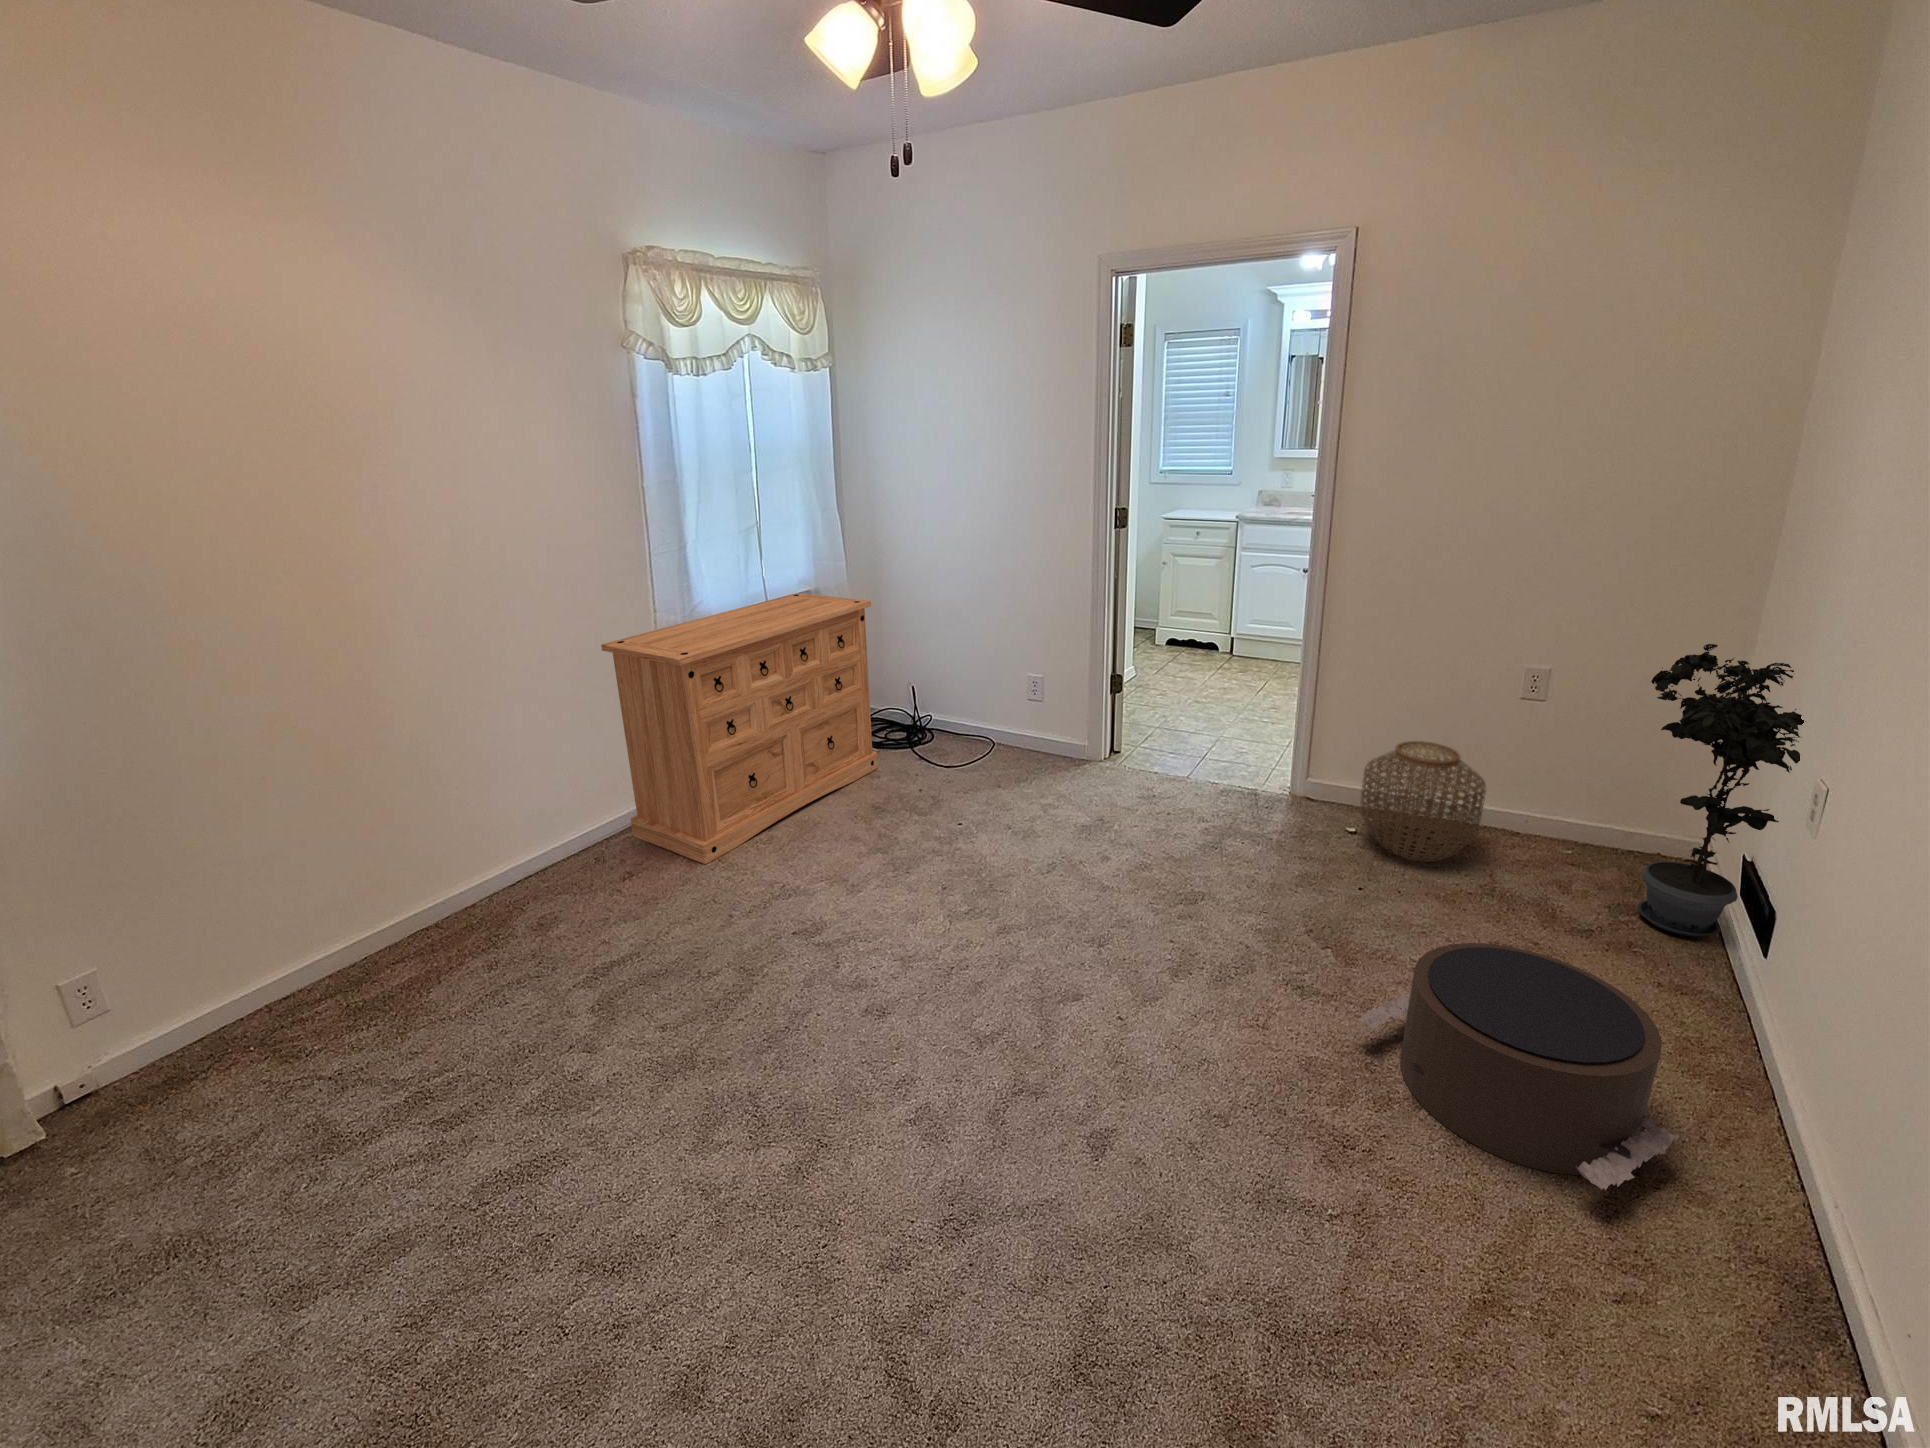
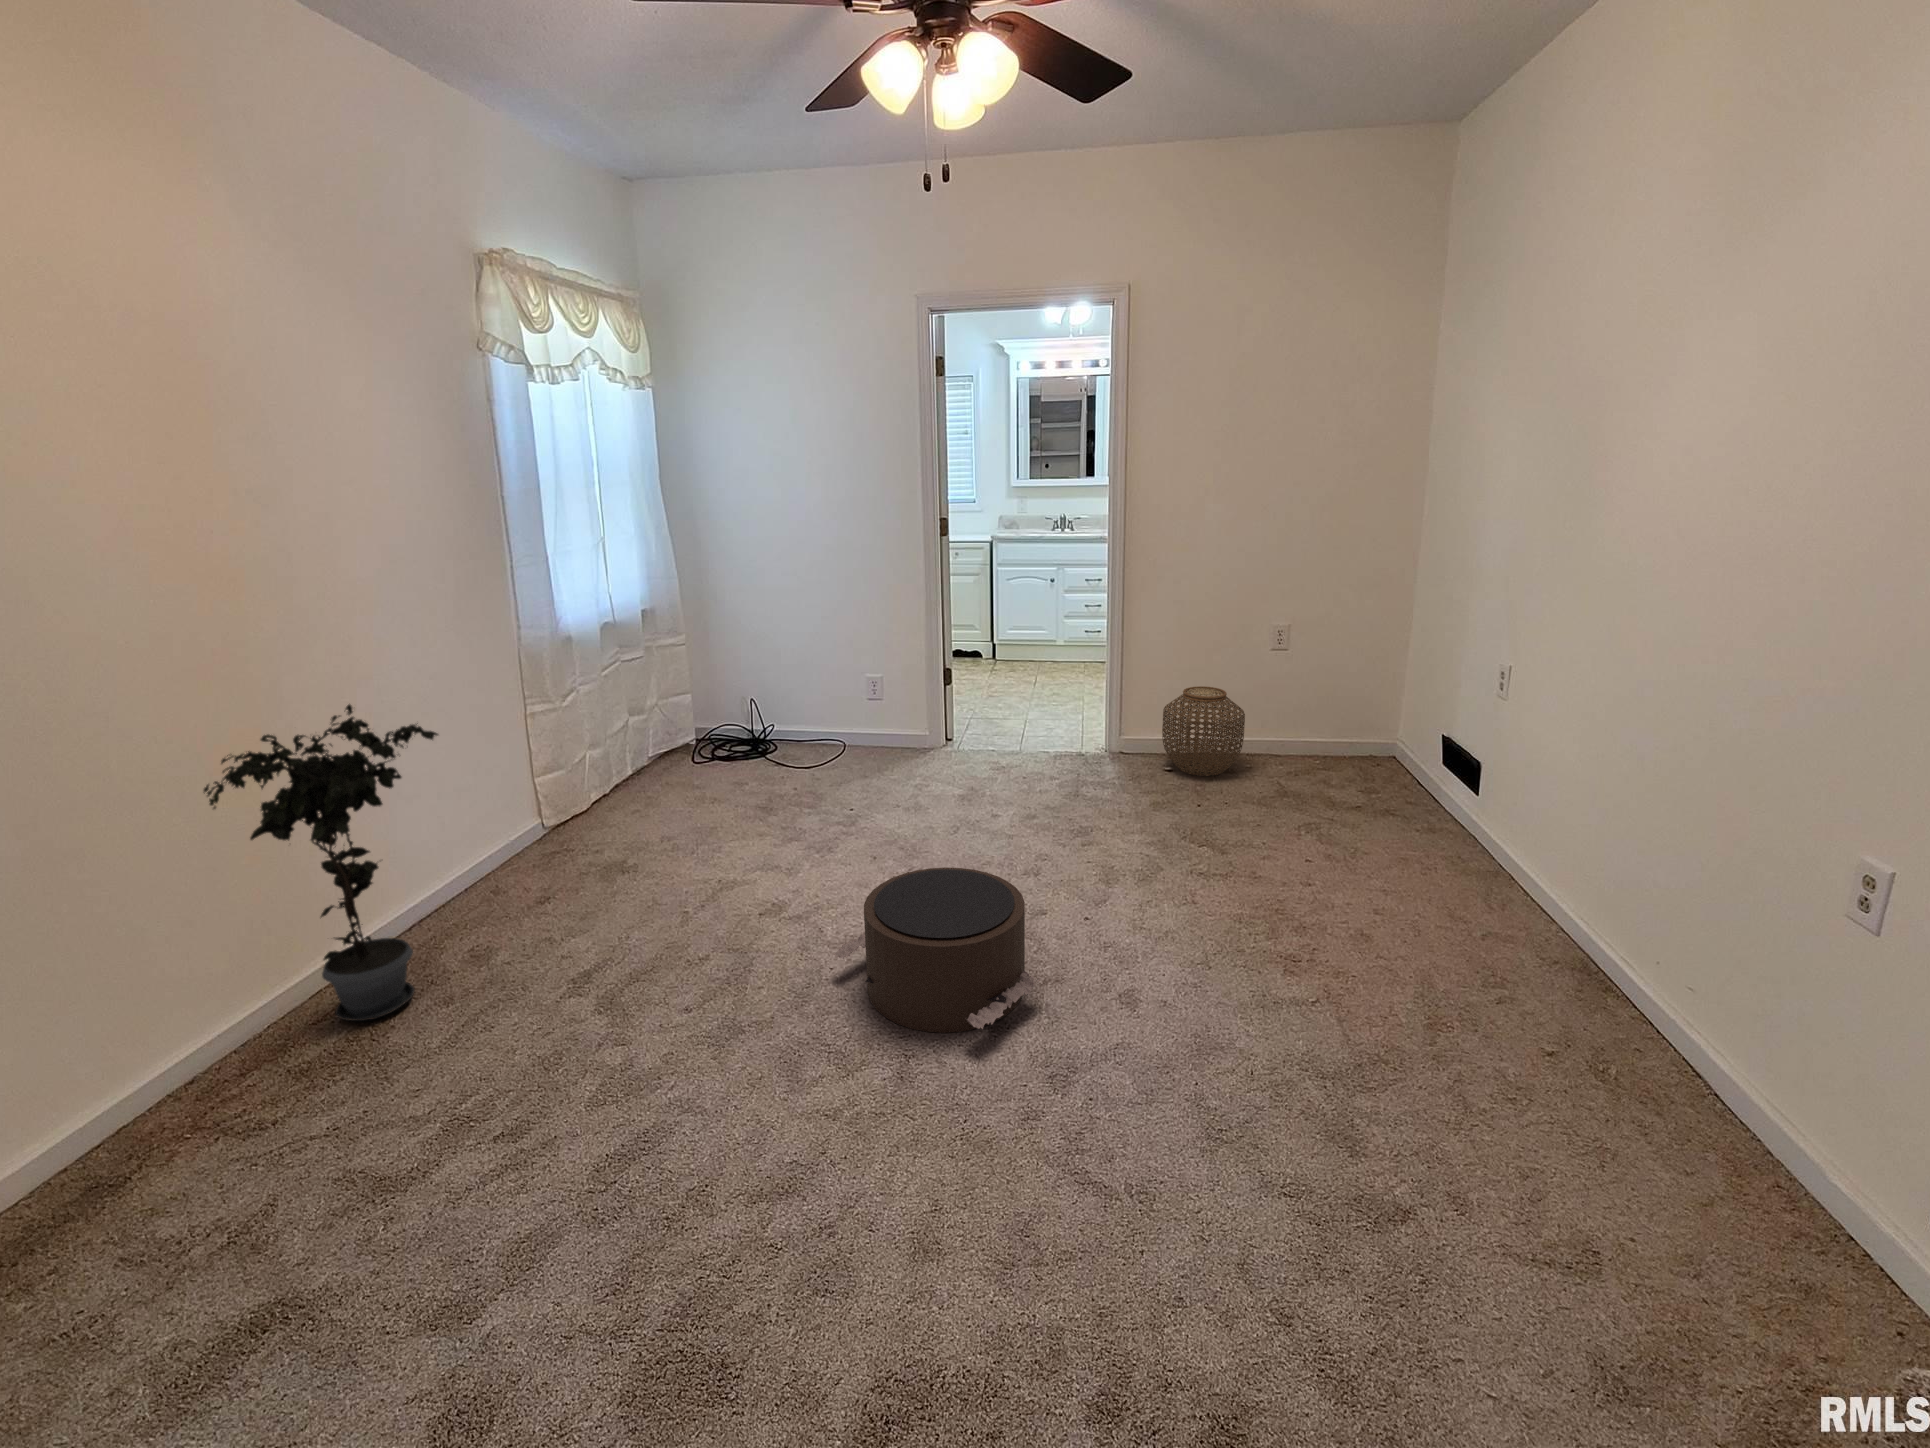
dresser: present [601,593,878,864] -> none [481,610,742,879]
potted plant: present [1637,644,1806,937] -> present [204,704,438,1021]
pouf: present [1358,943,1679,1190] -> present [834,867,1040,1033]

